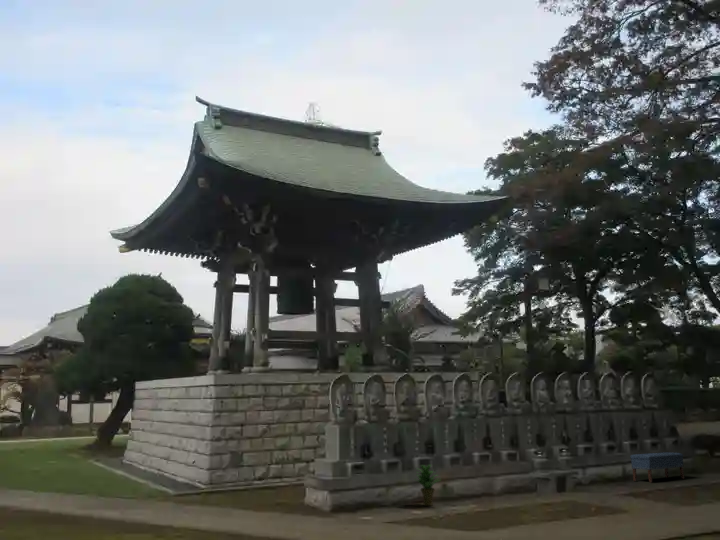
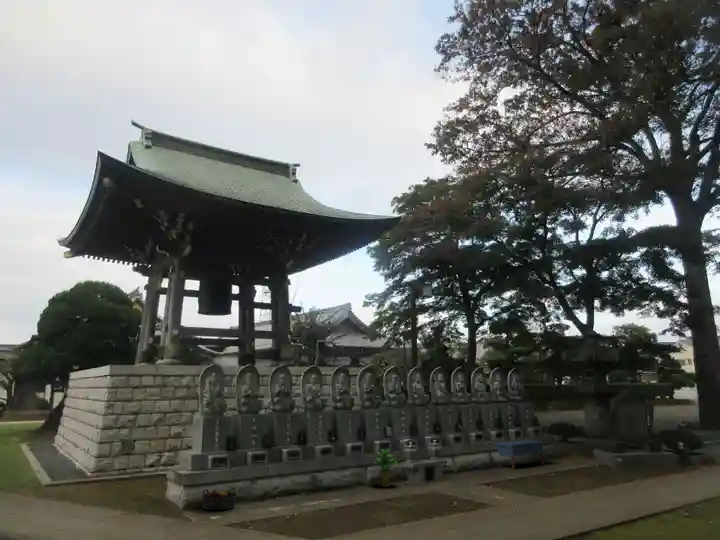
potted plant: present [418,465,437,506] -> present [375,449,395,487]
basket: none [346,493,379,513] -> present [202,488,236,510]

